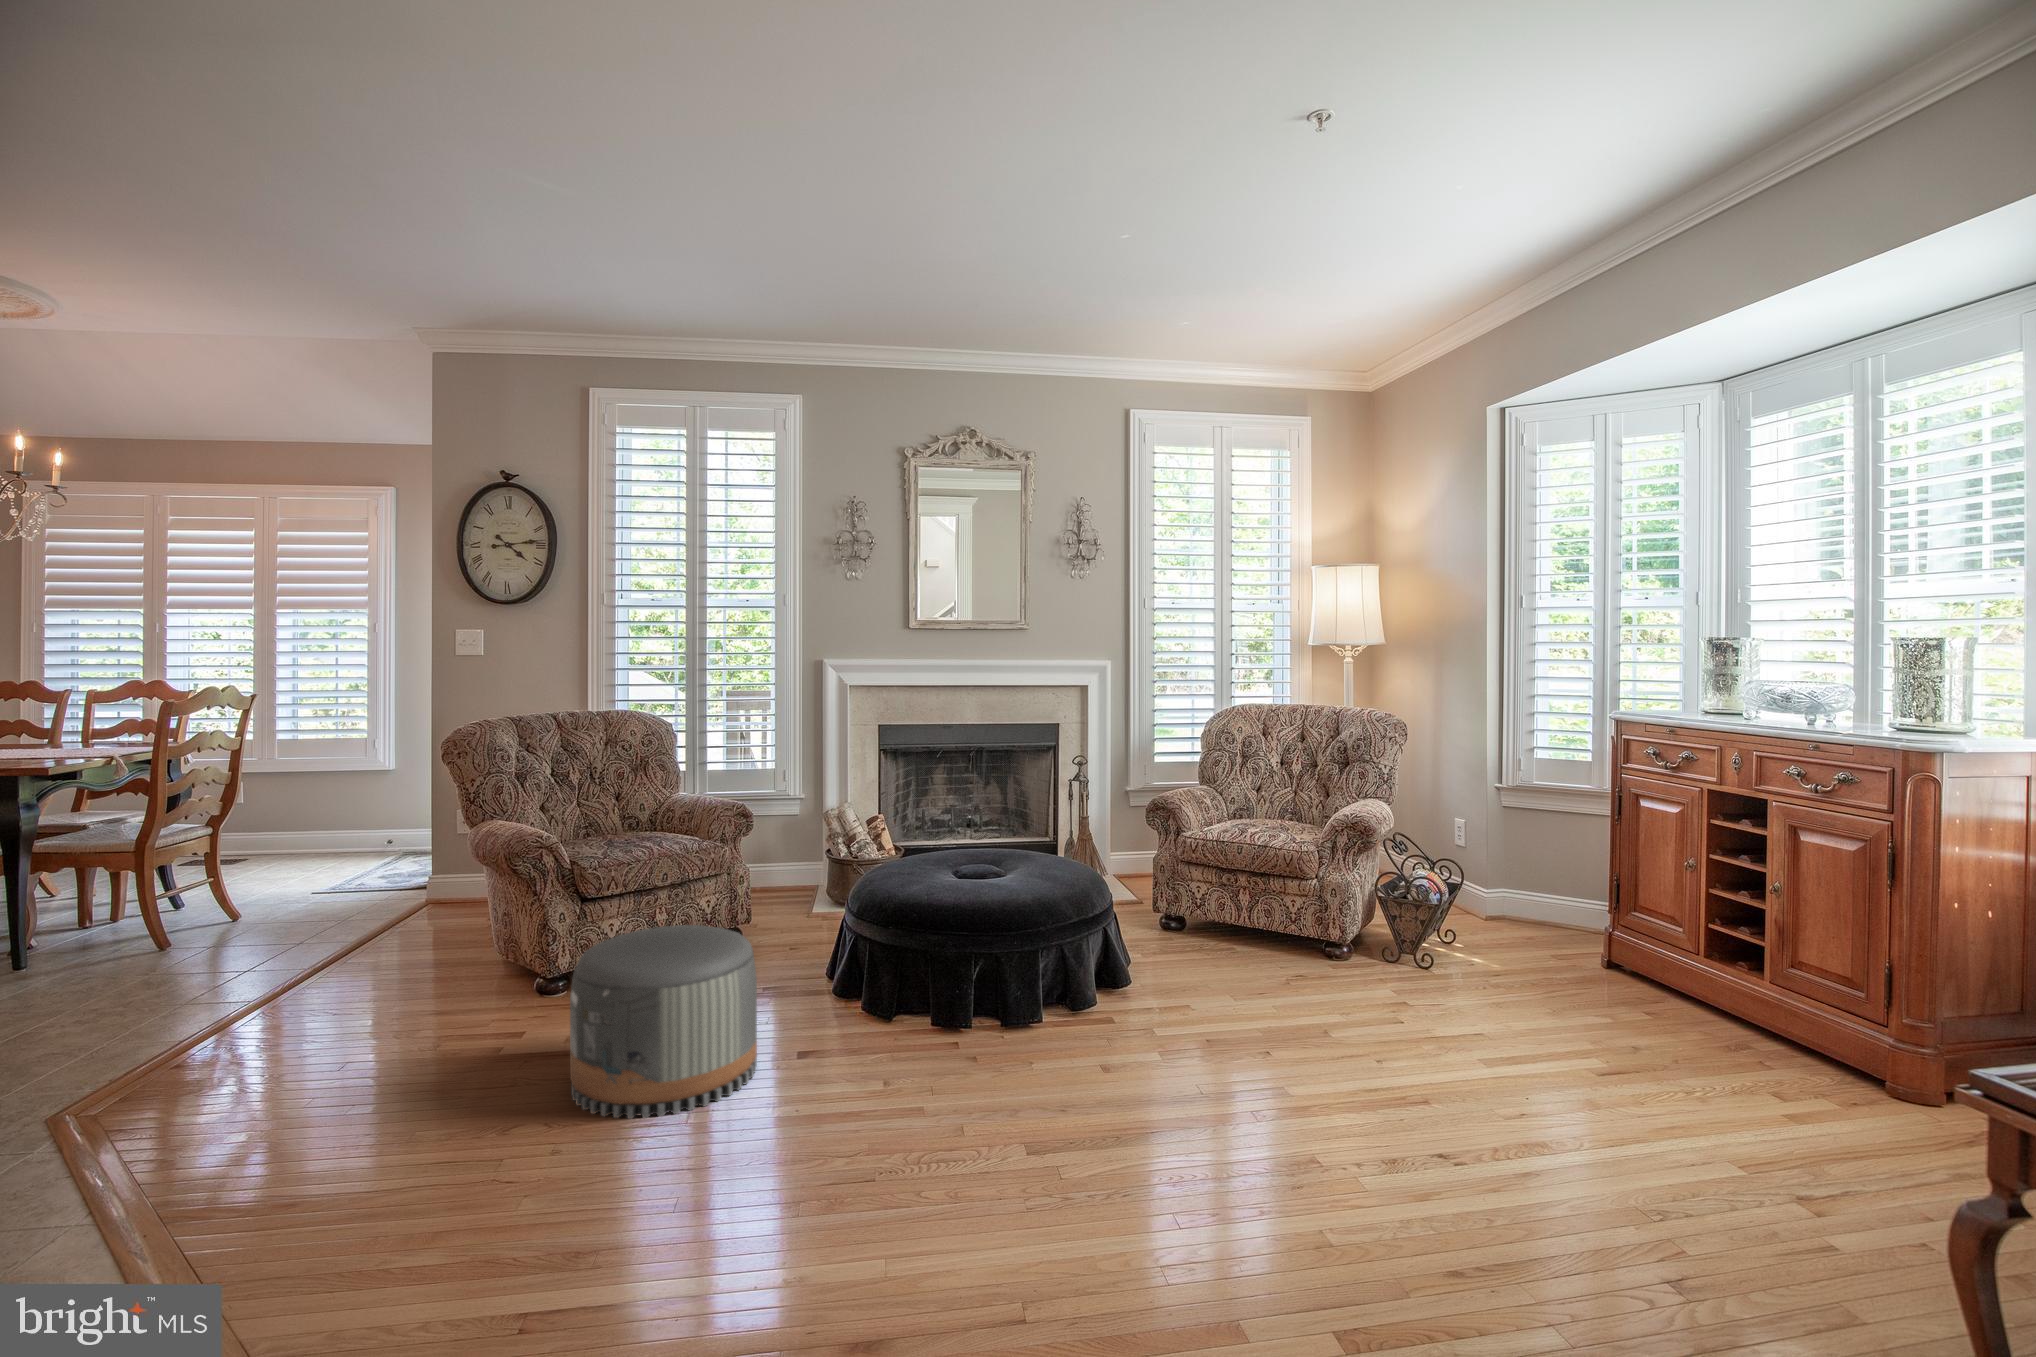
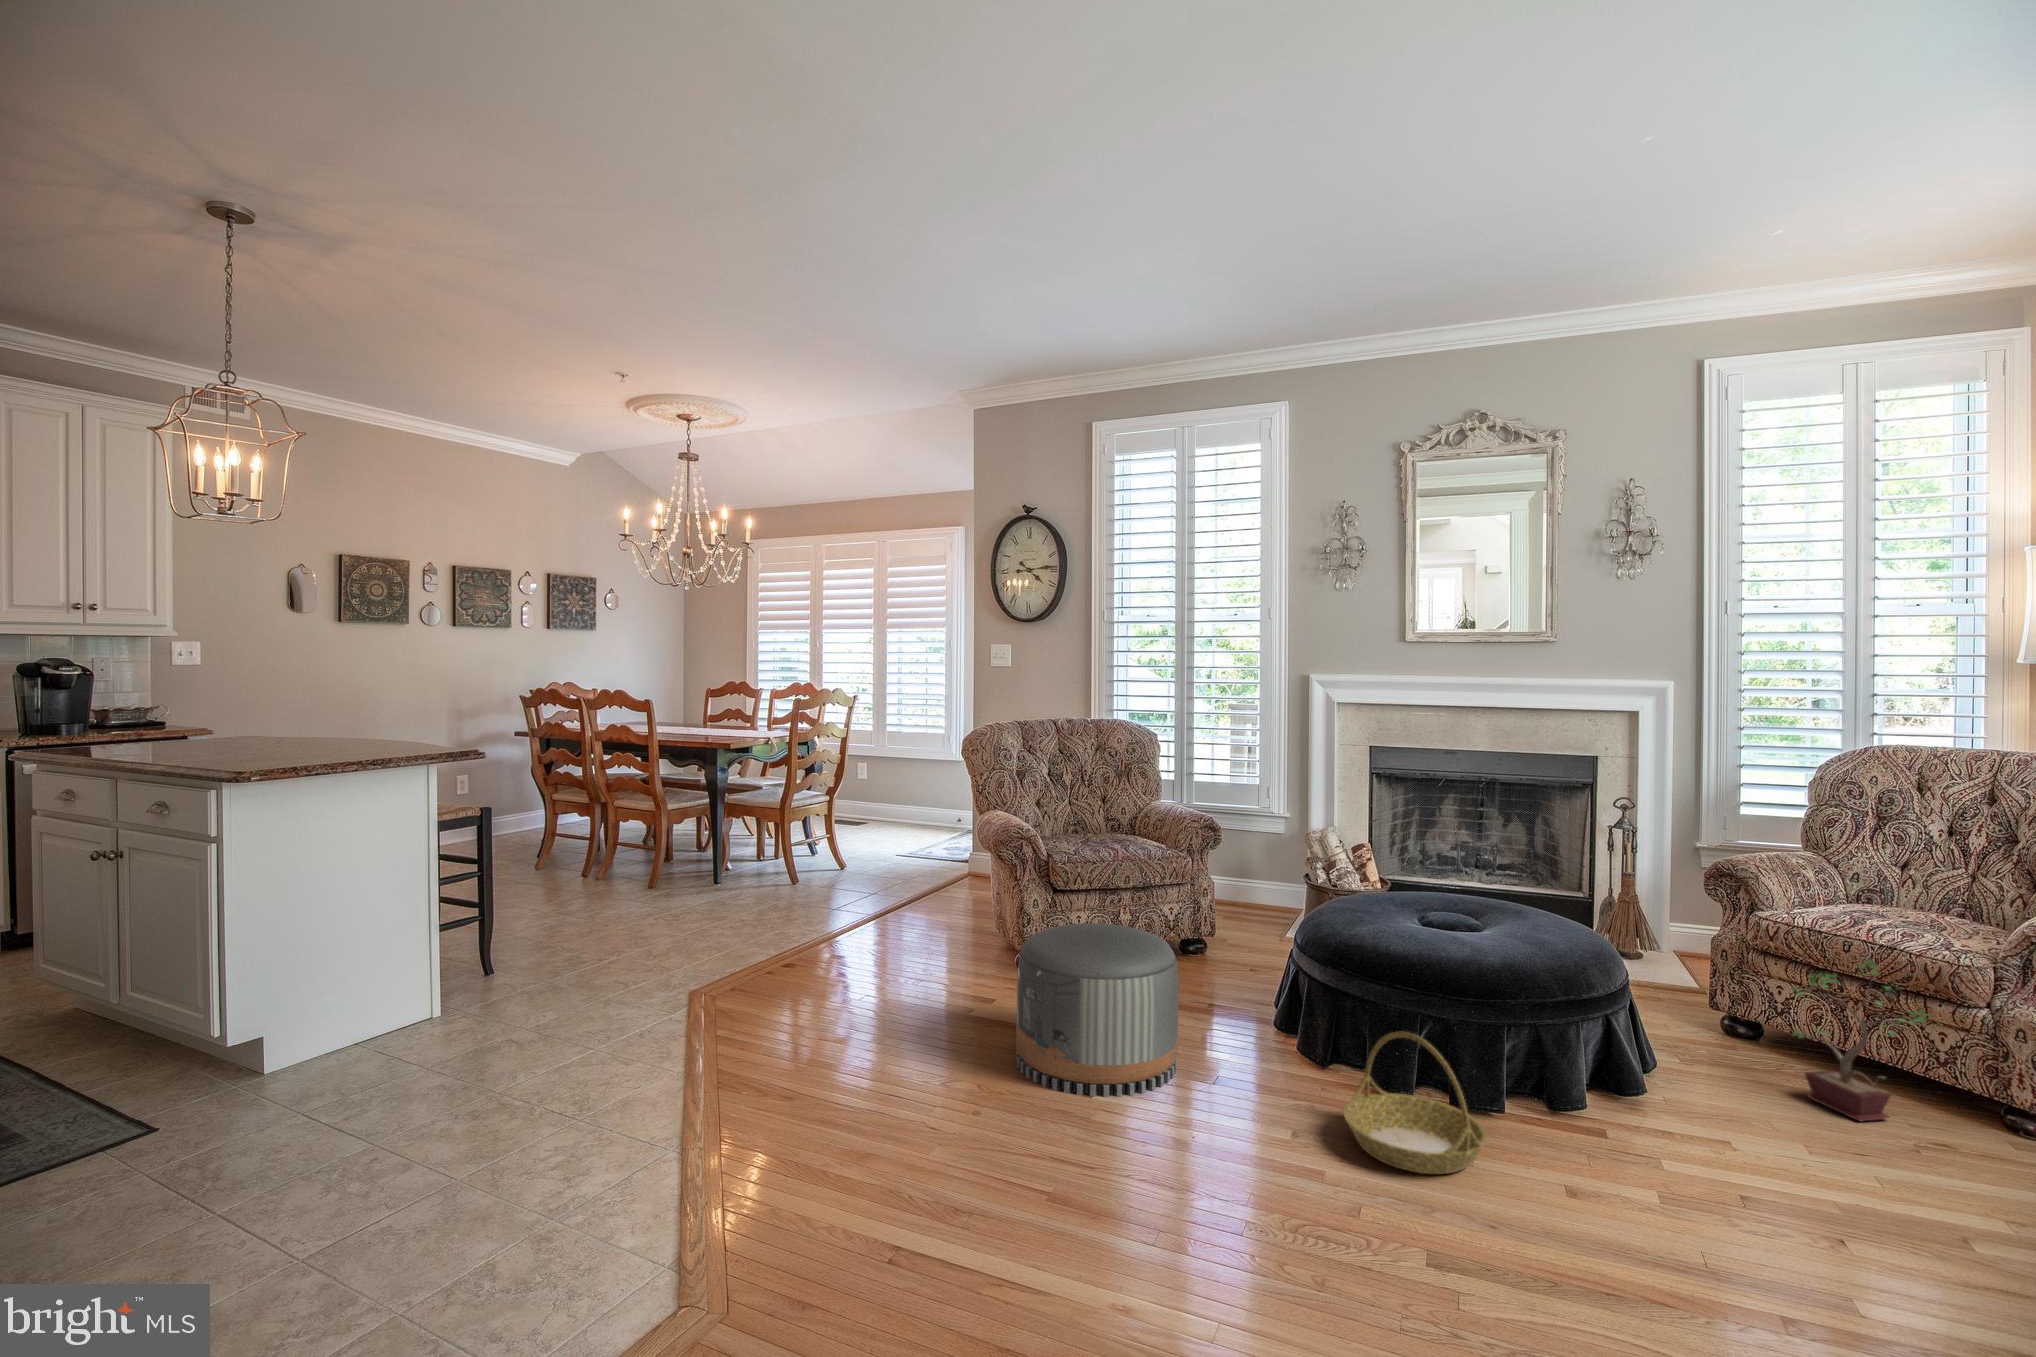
potted plant: none [1212,856,1301,976] -> present [1791,959,1926,1121]
basket: none [933,976,1053,1101] -> present [1343,1031,1487,1174]

